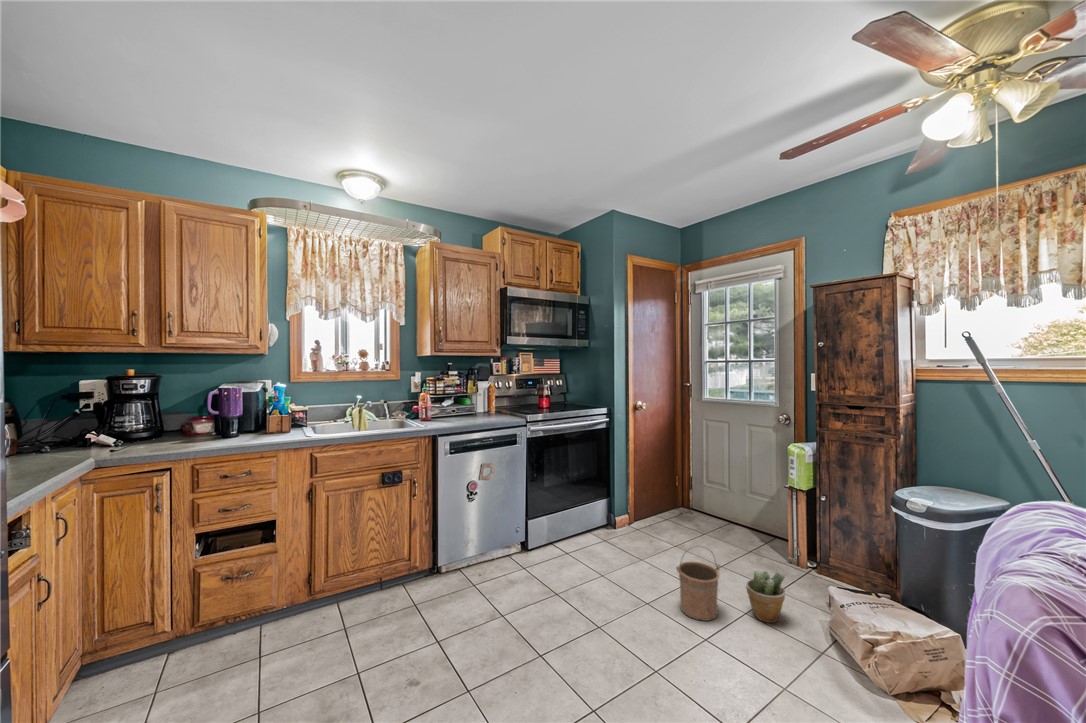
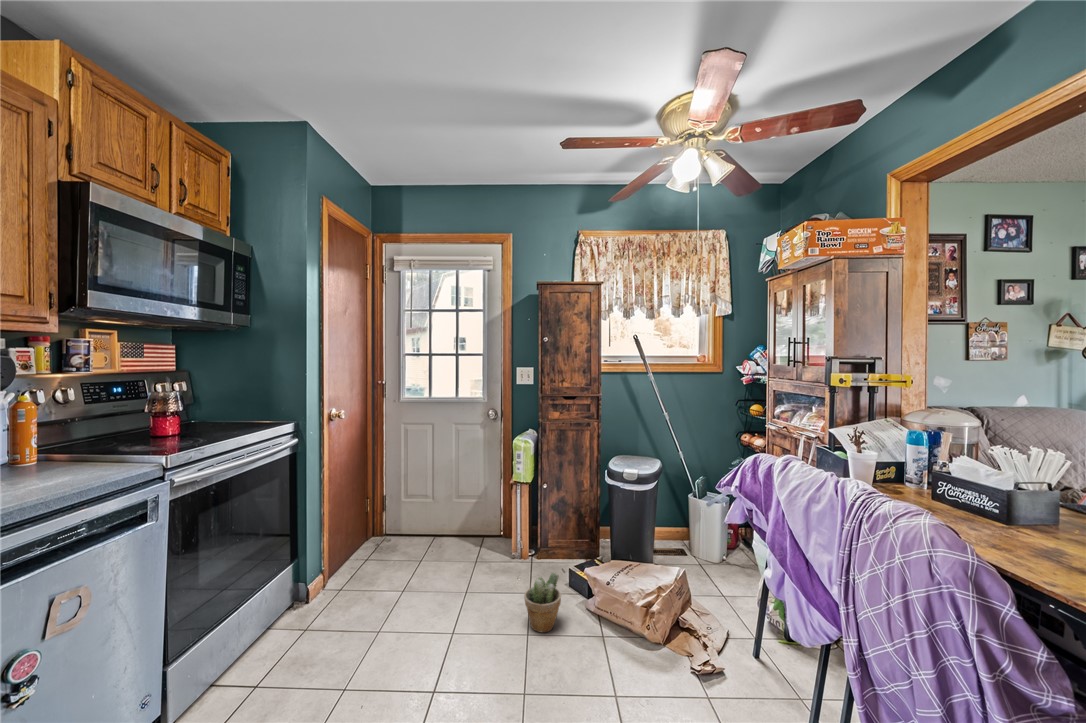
bucket: present [676,552,720,621] -> none [462,577,512,673]

